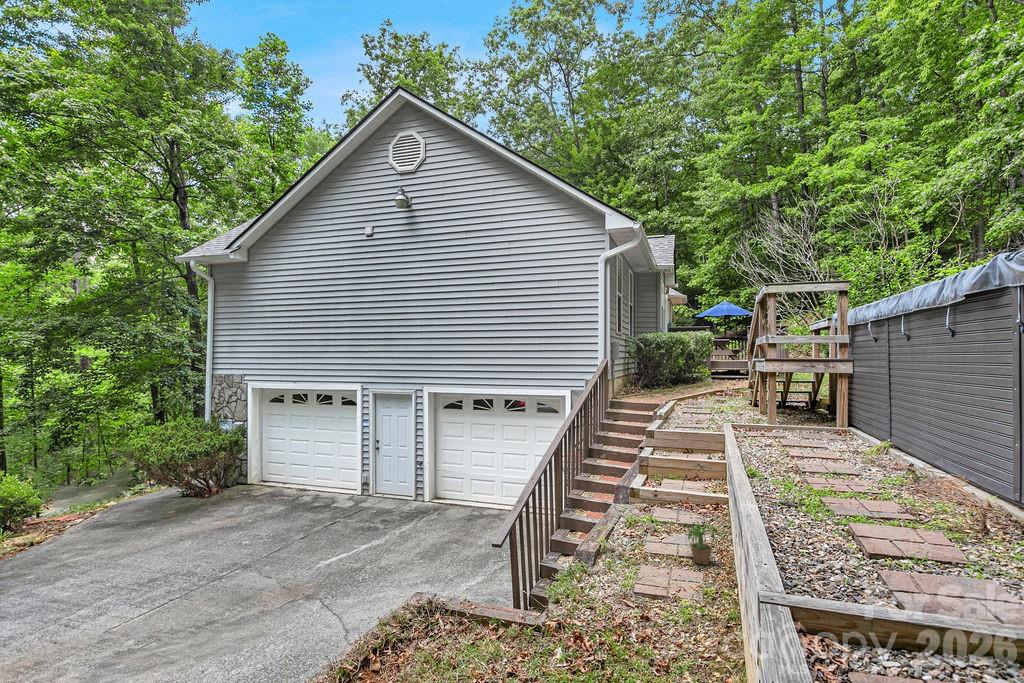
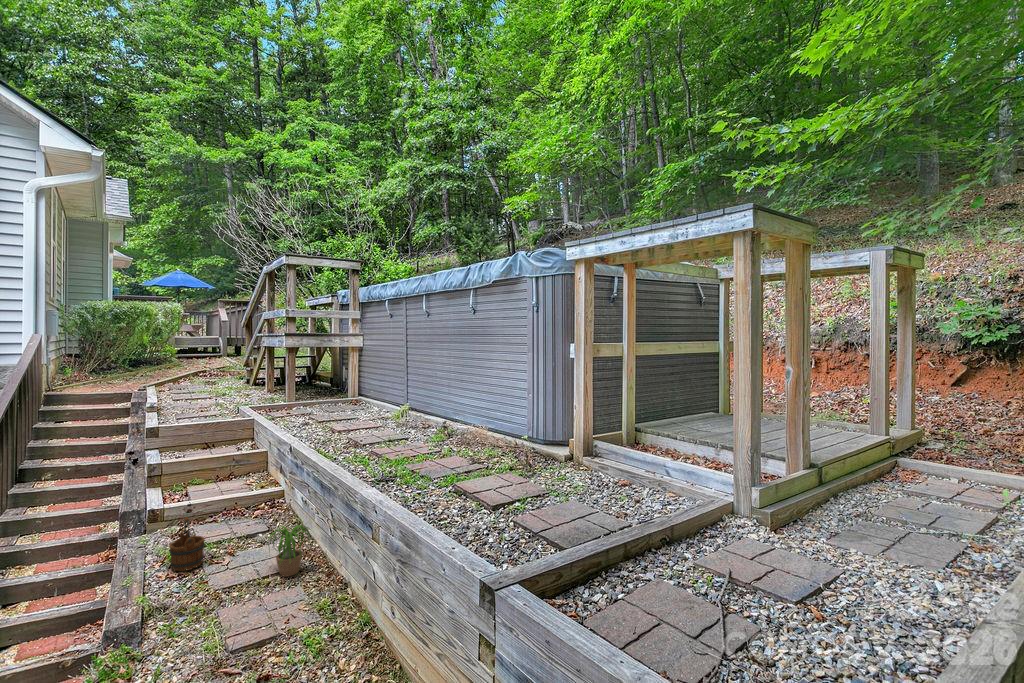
wooden bucket: none [630,494,651,533] -> present [169,517,205,571]

